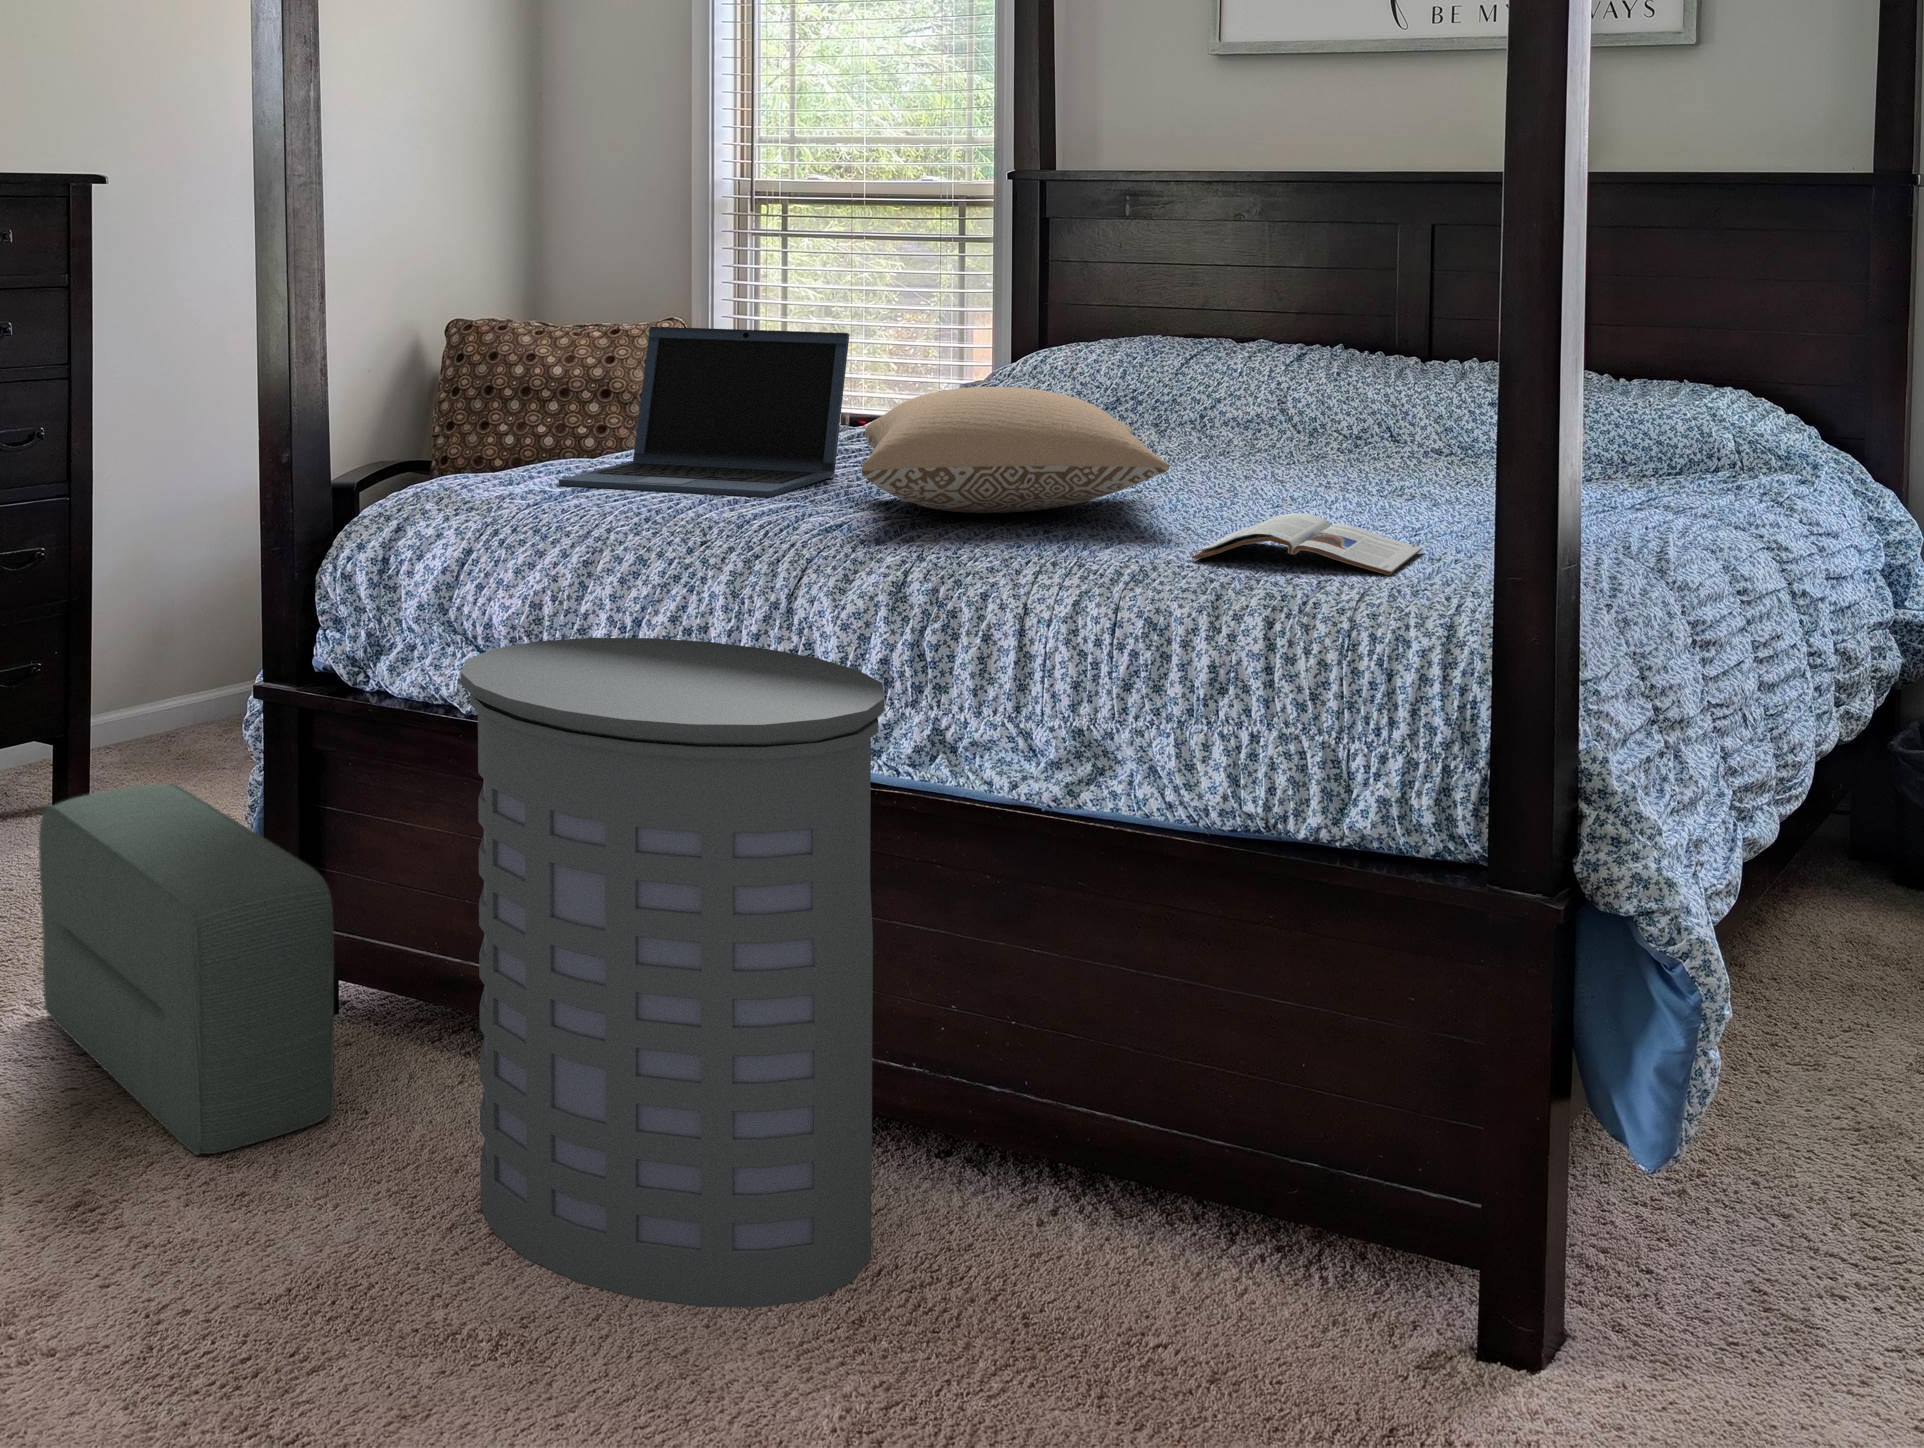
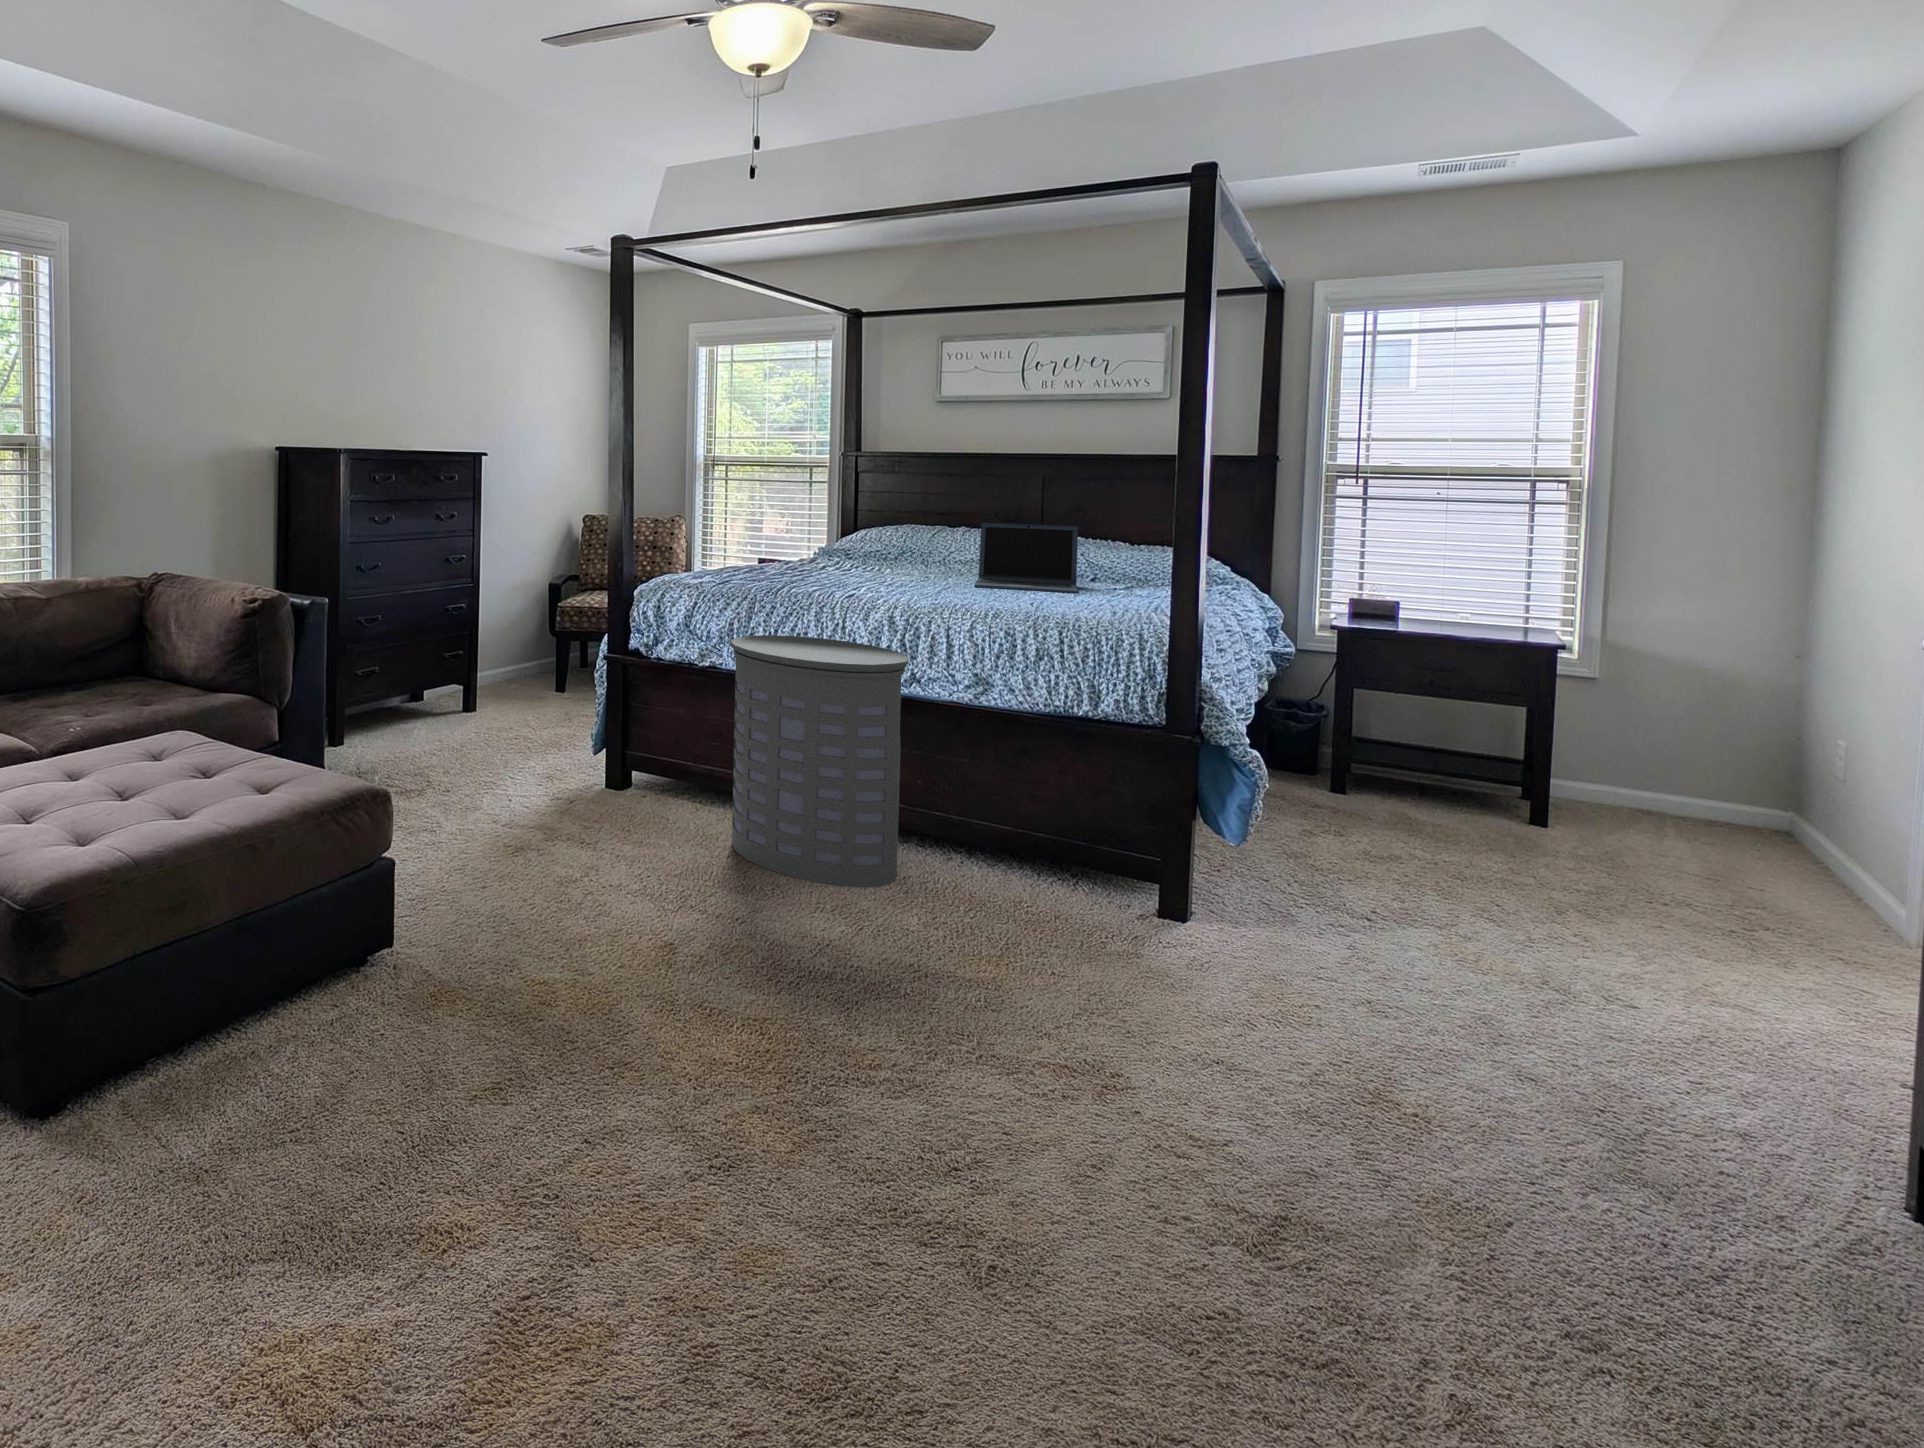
laptop: present [559,327,849,497] -> present [975,522,1078,593]
pillow: present [862,387,1169,513] -> none [843,542,991,591]
magazine: present [1192,513,1422,575] -> none [1015,593,1105,617]
pouf: present [39,784,334,1155] -> none [521,693,659,829]

